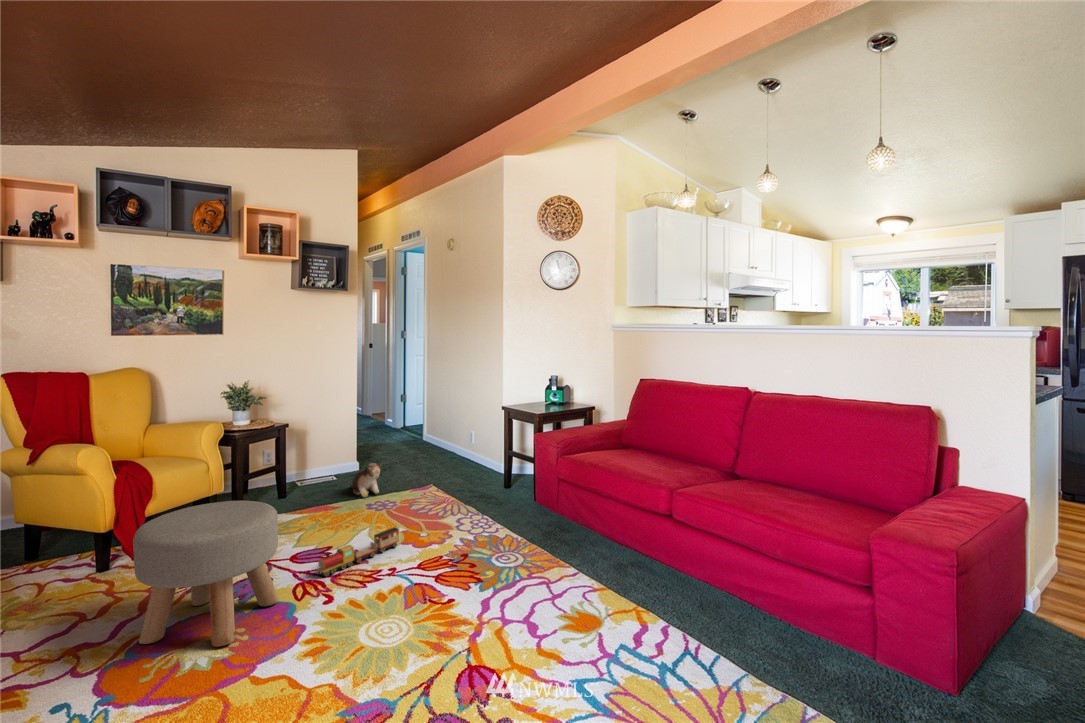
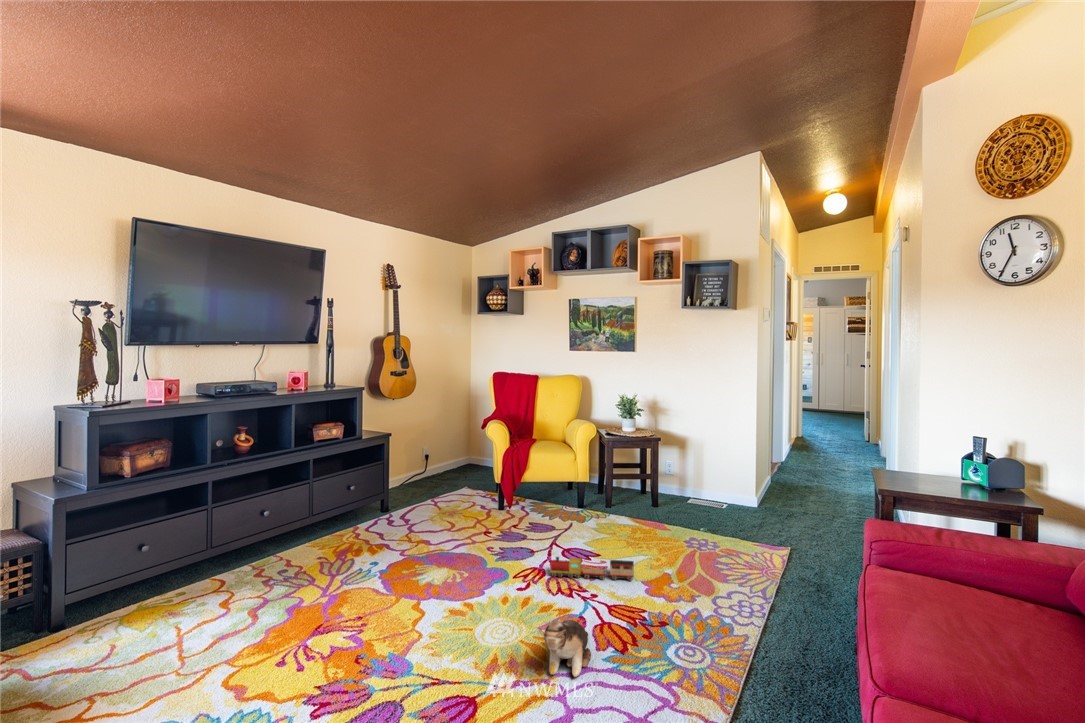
plush toy: present [350,463,382,497] -> present [538,620,591,677]
ottoman: present [133,501,278,646] -> none [425,487,511,587]

